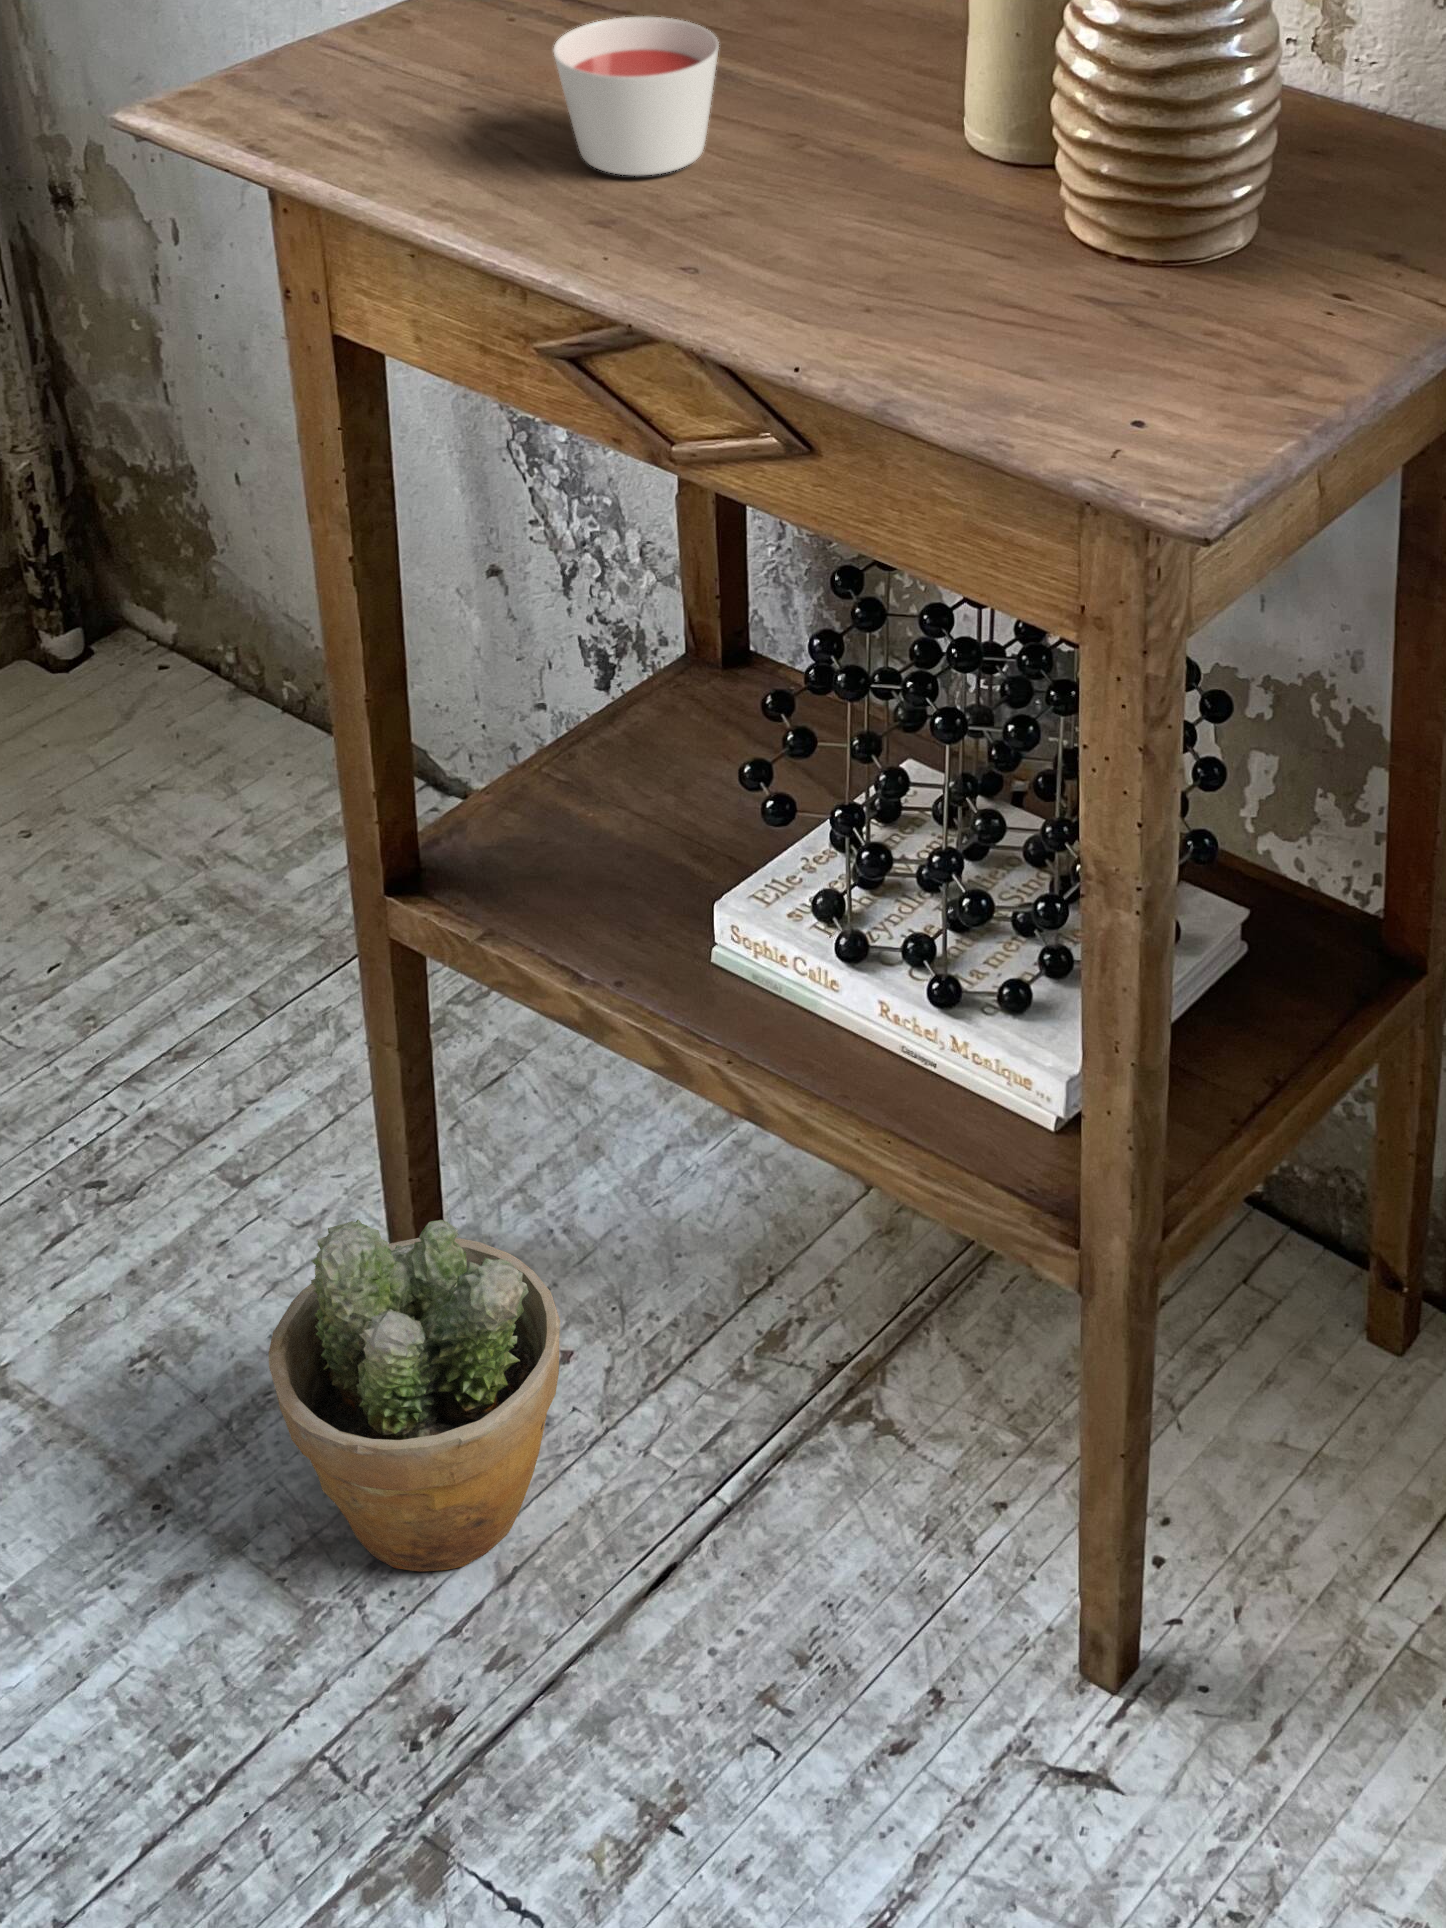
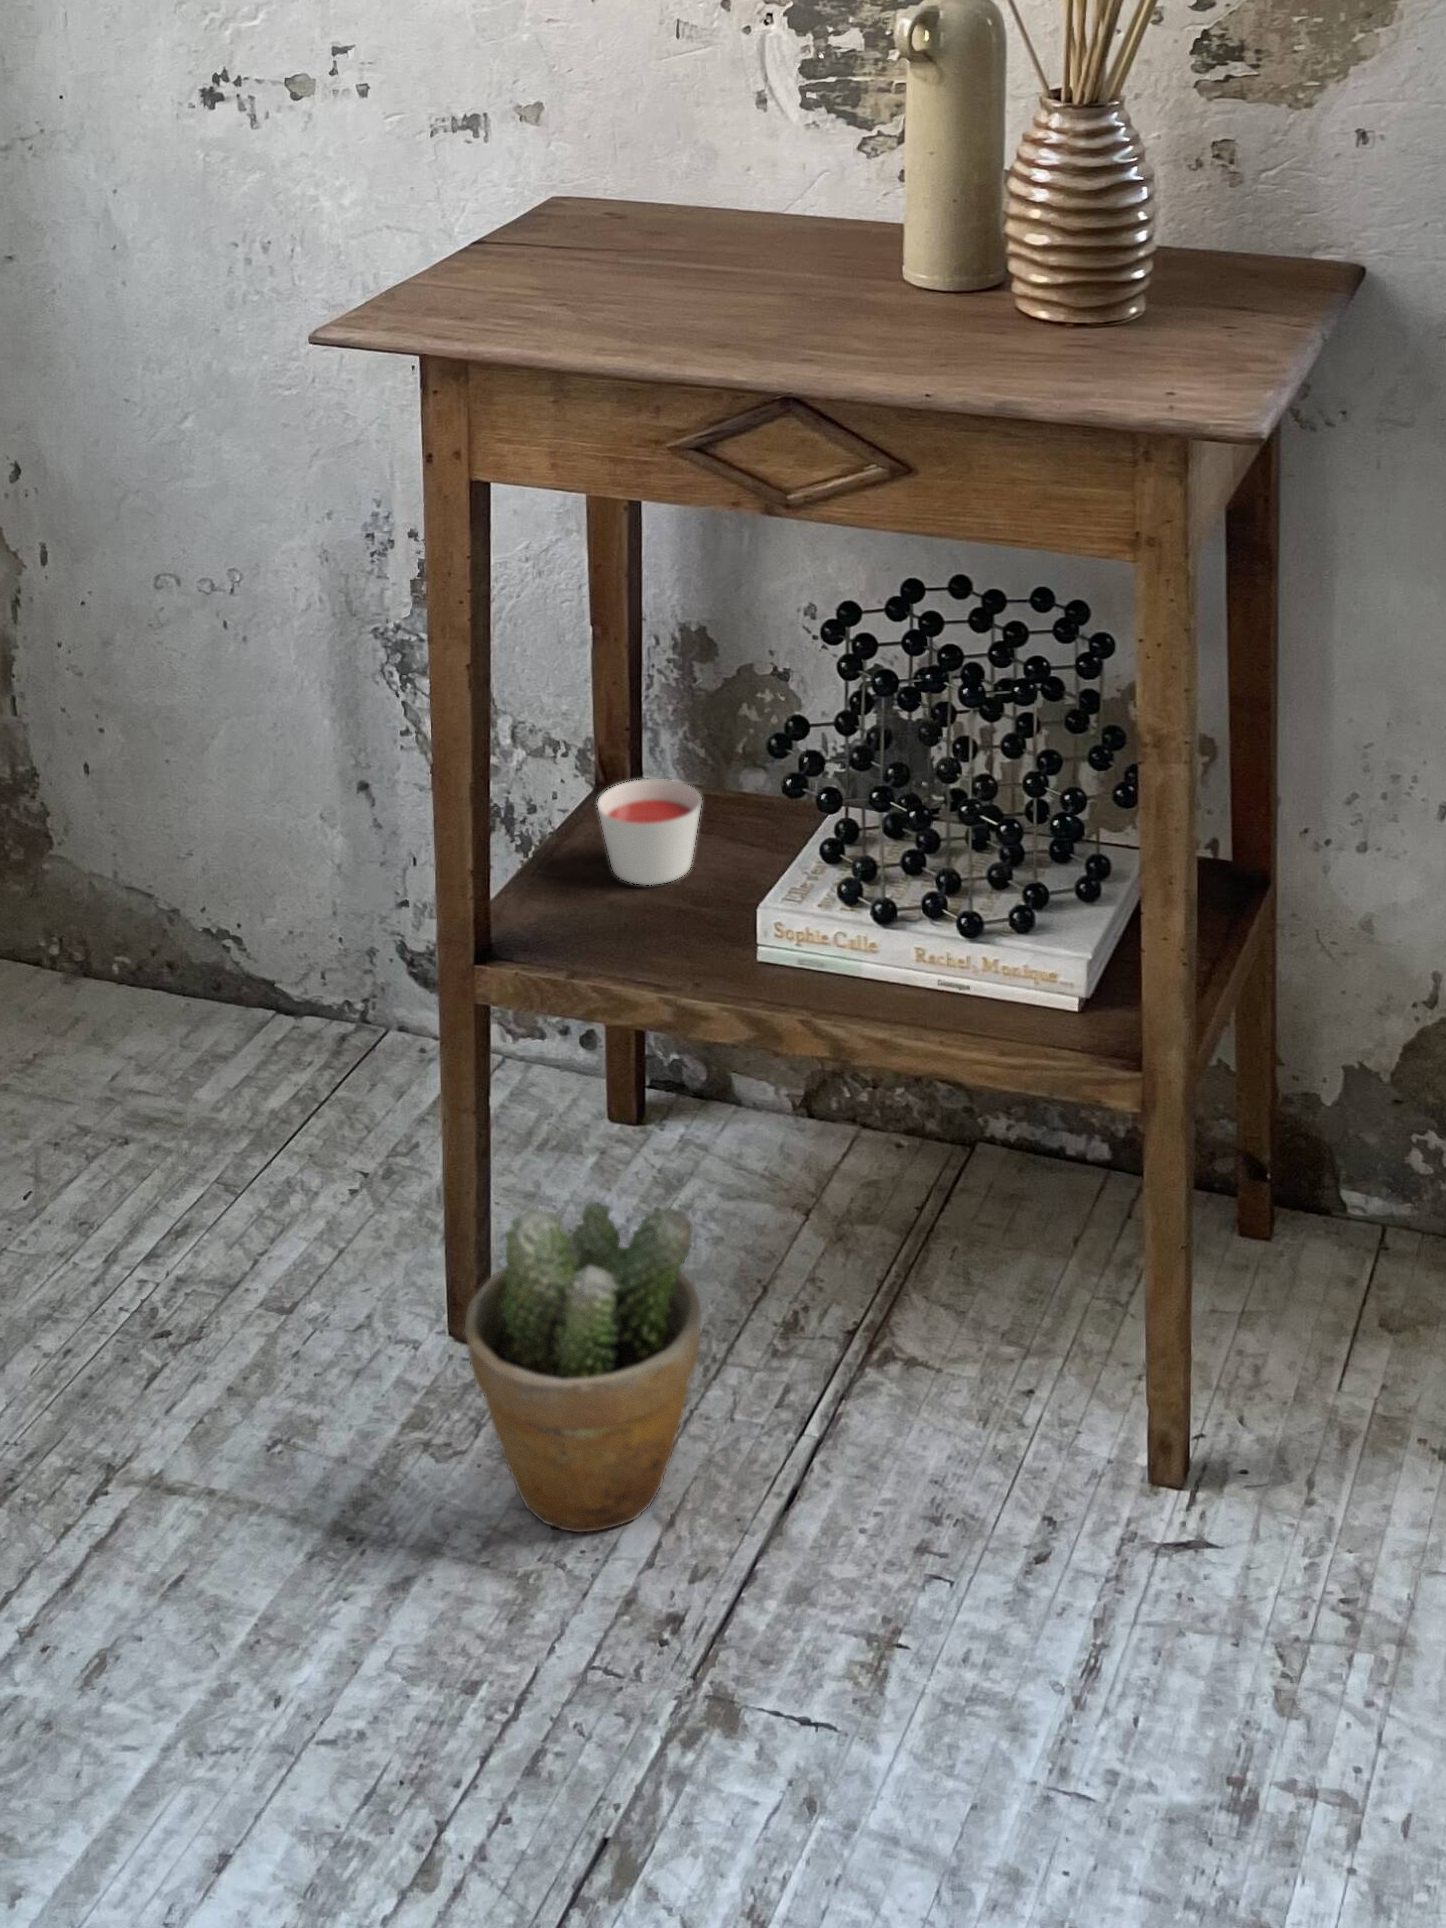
candle: present [554,17,719,175] -> present [598,779,701,885]

